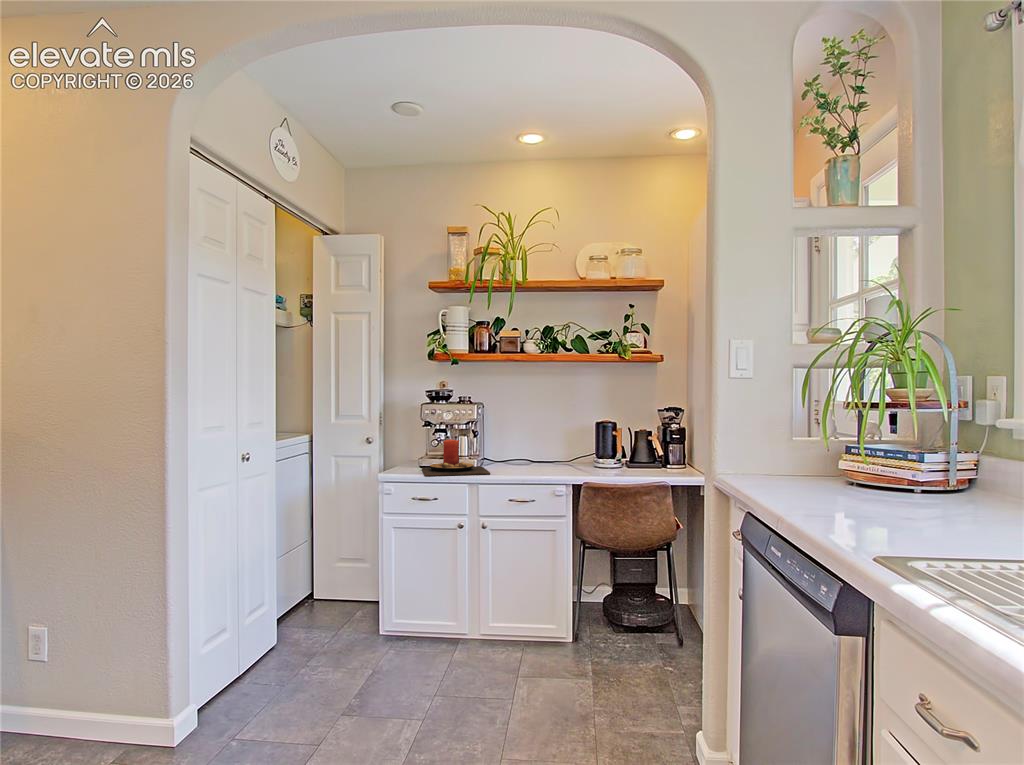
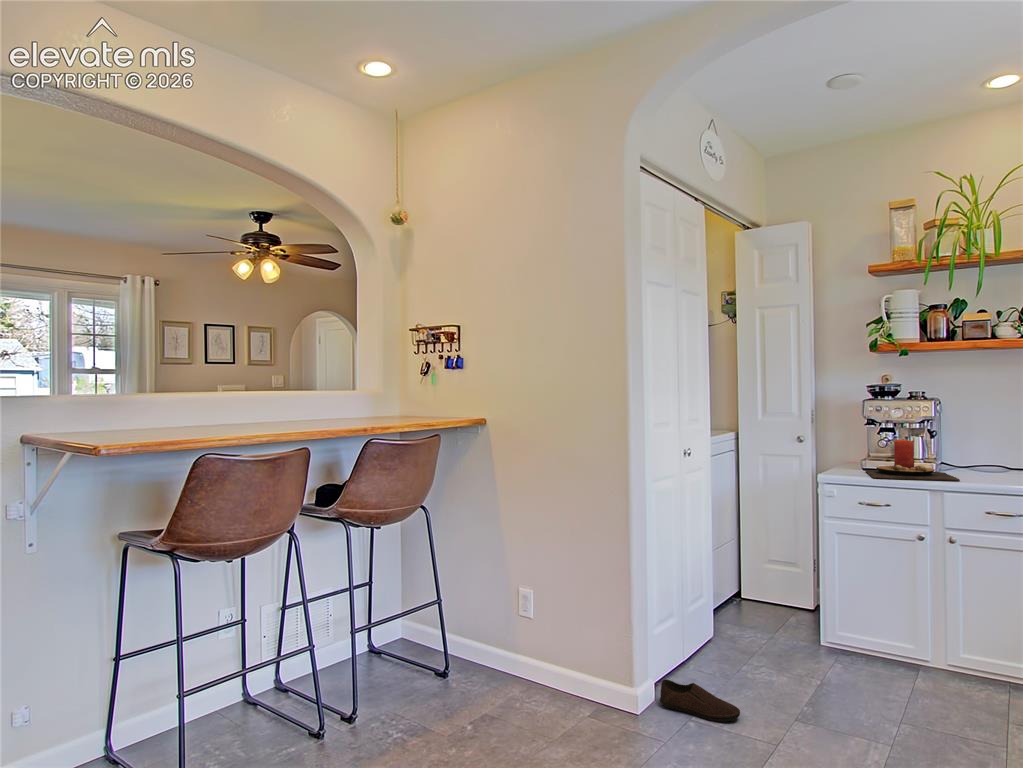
shoe: none [203,707,289,743] -> present [660,679,740,722]

